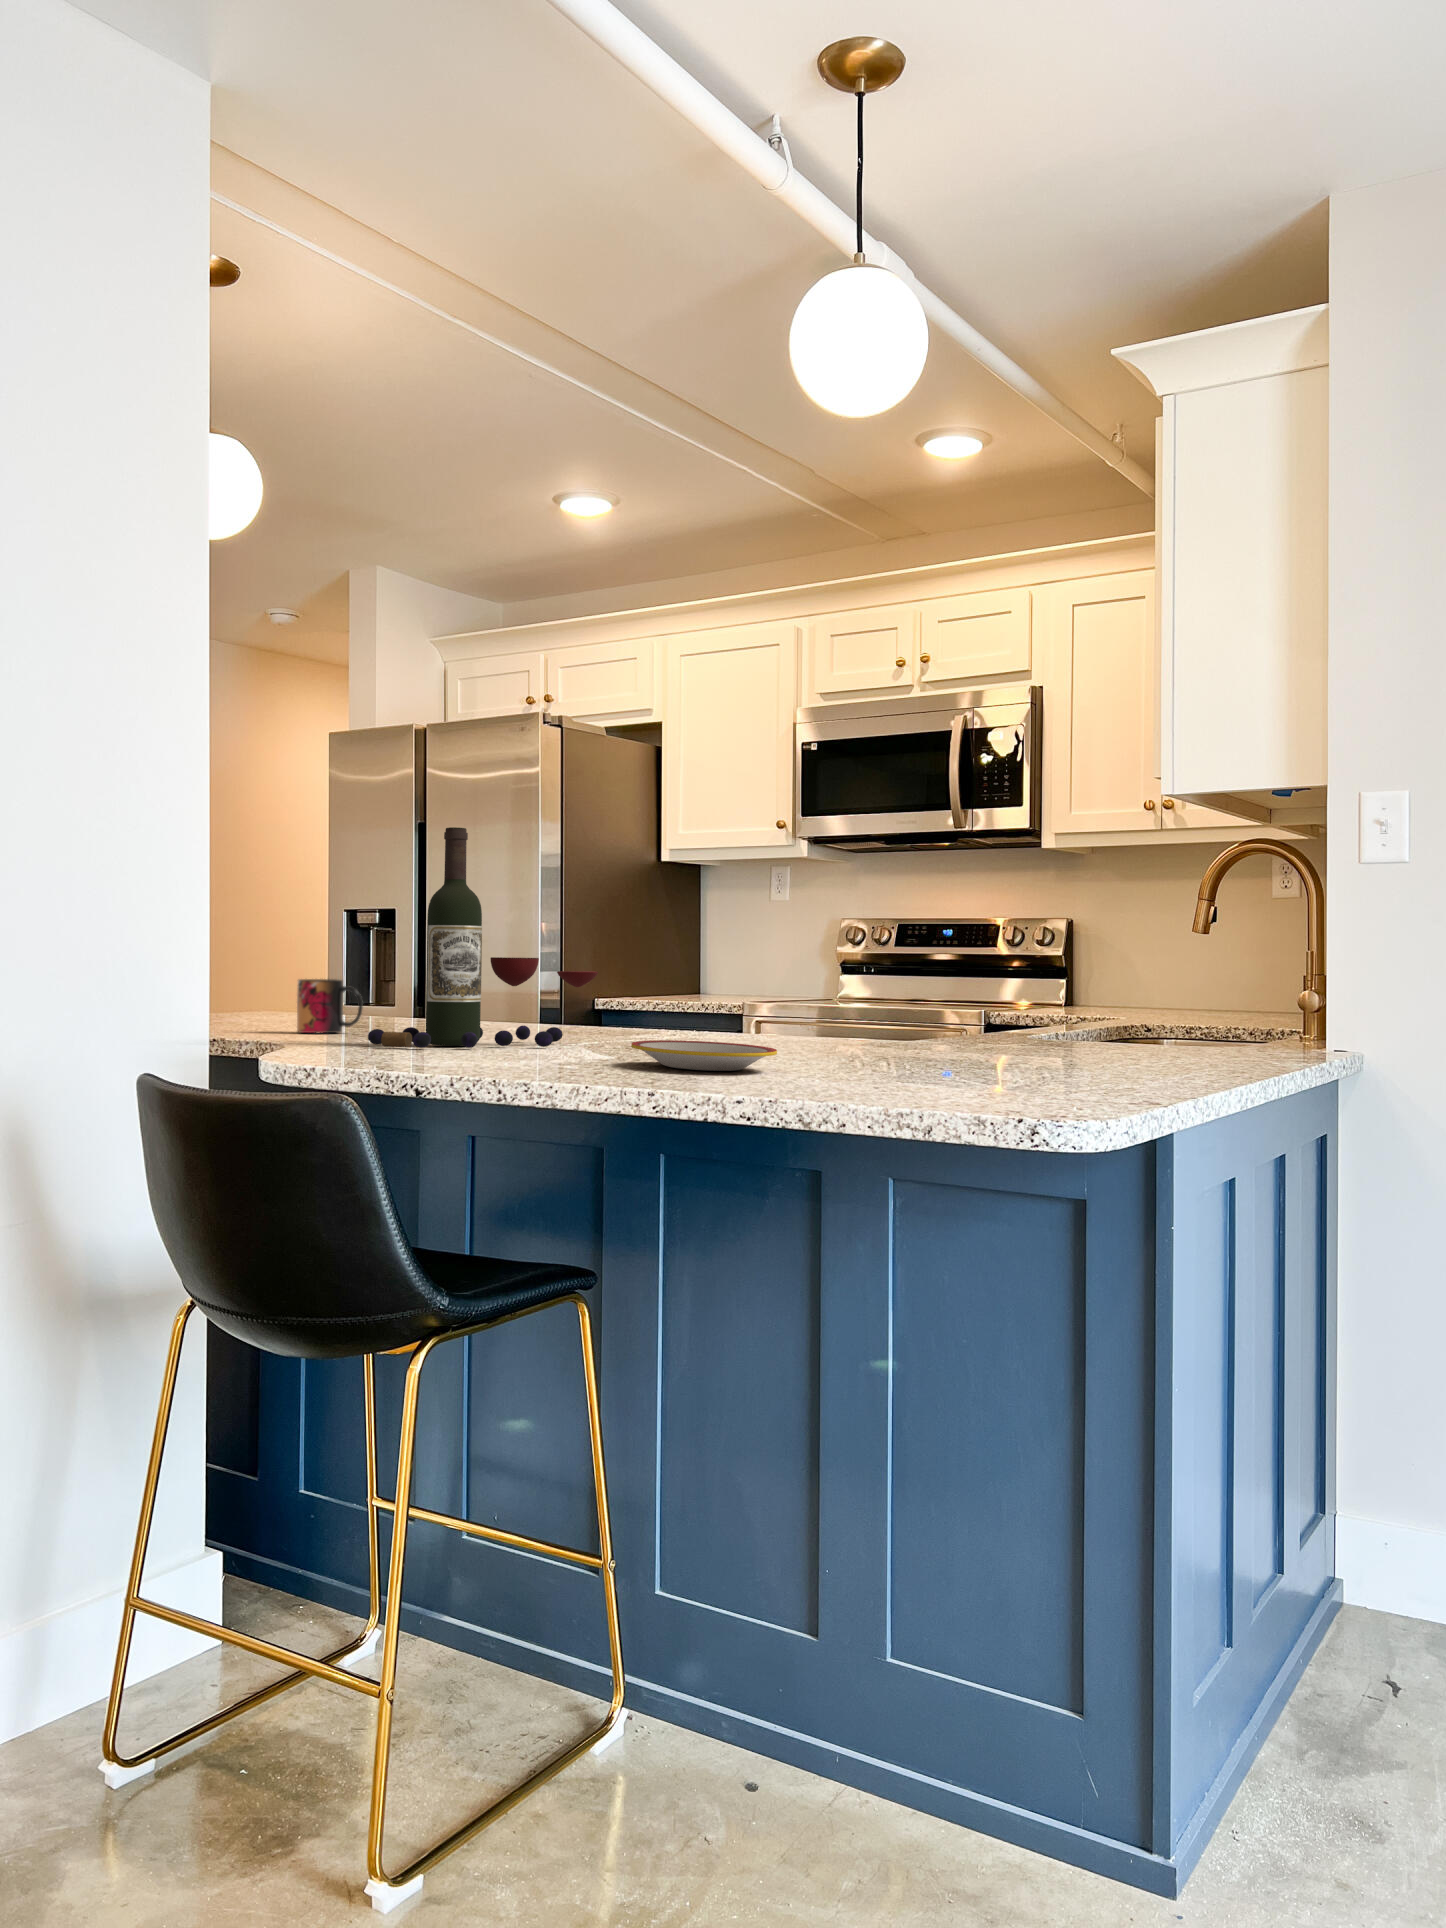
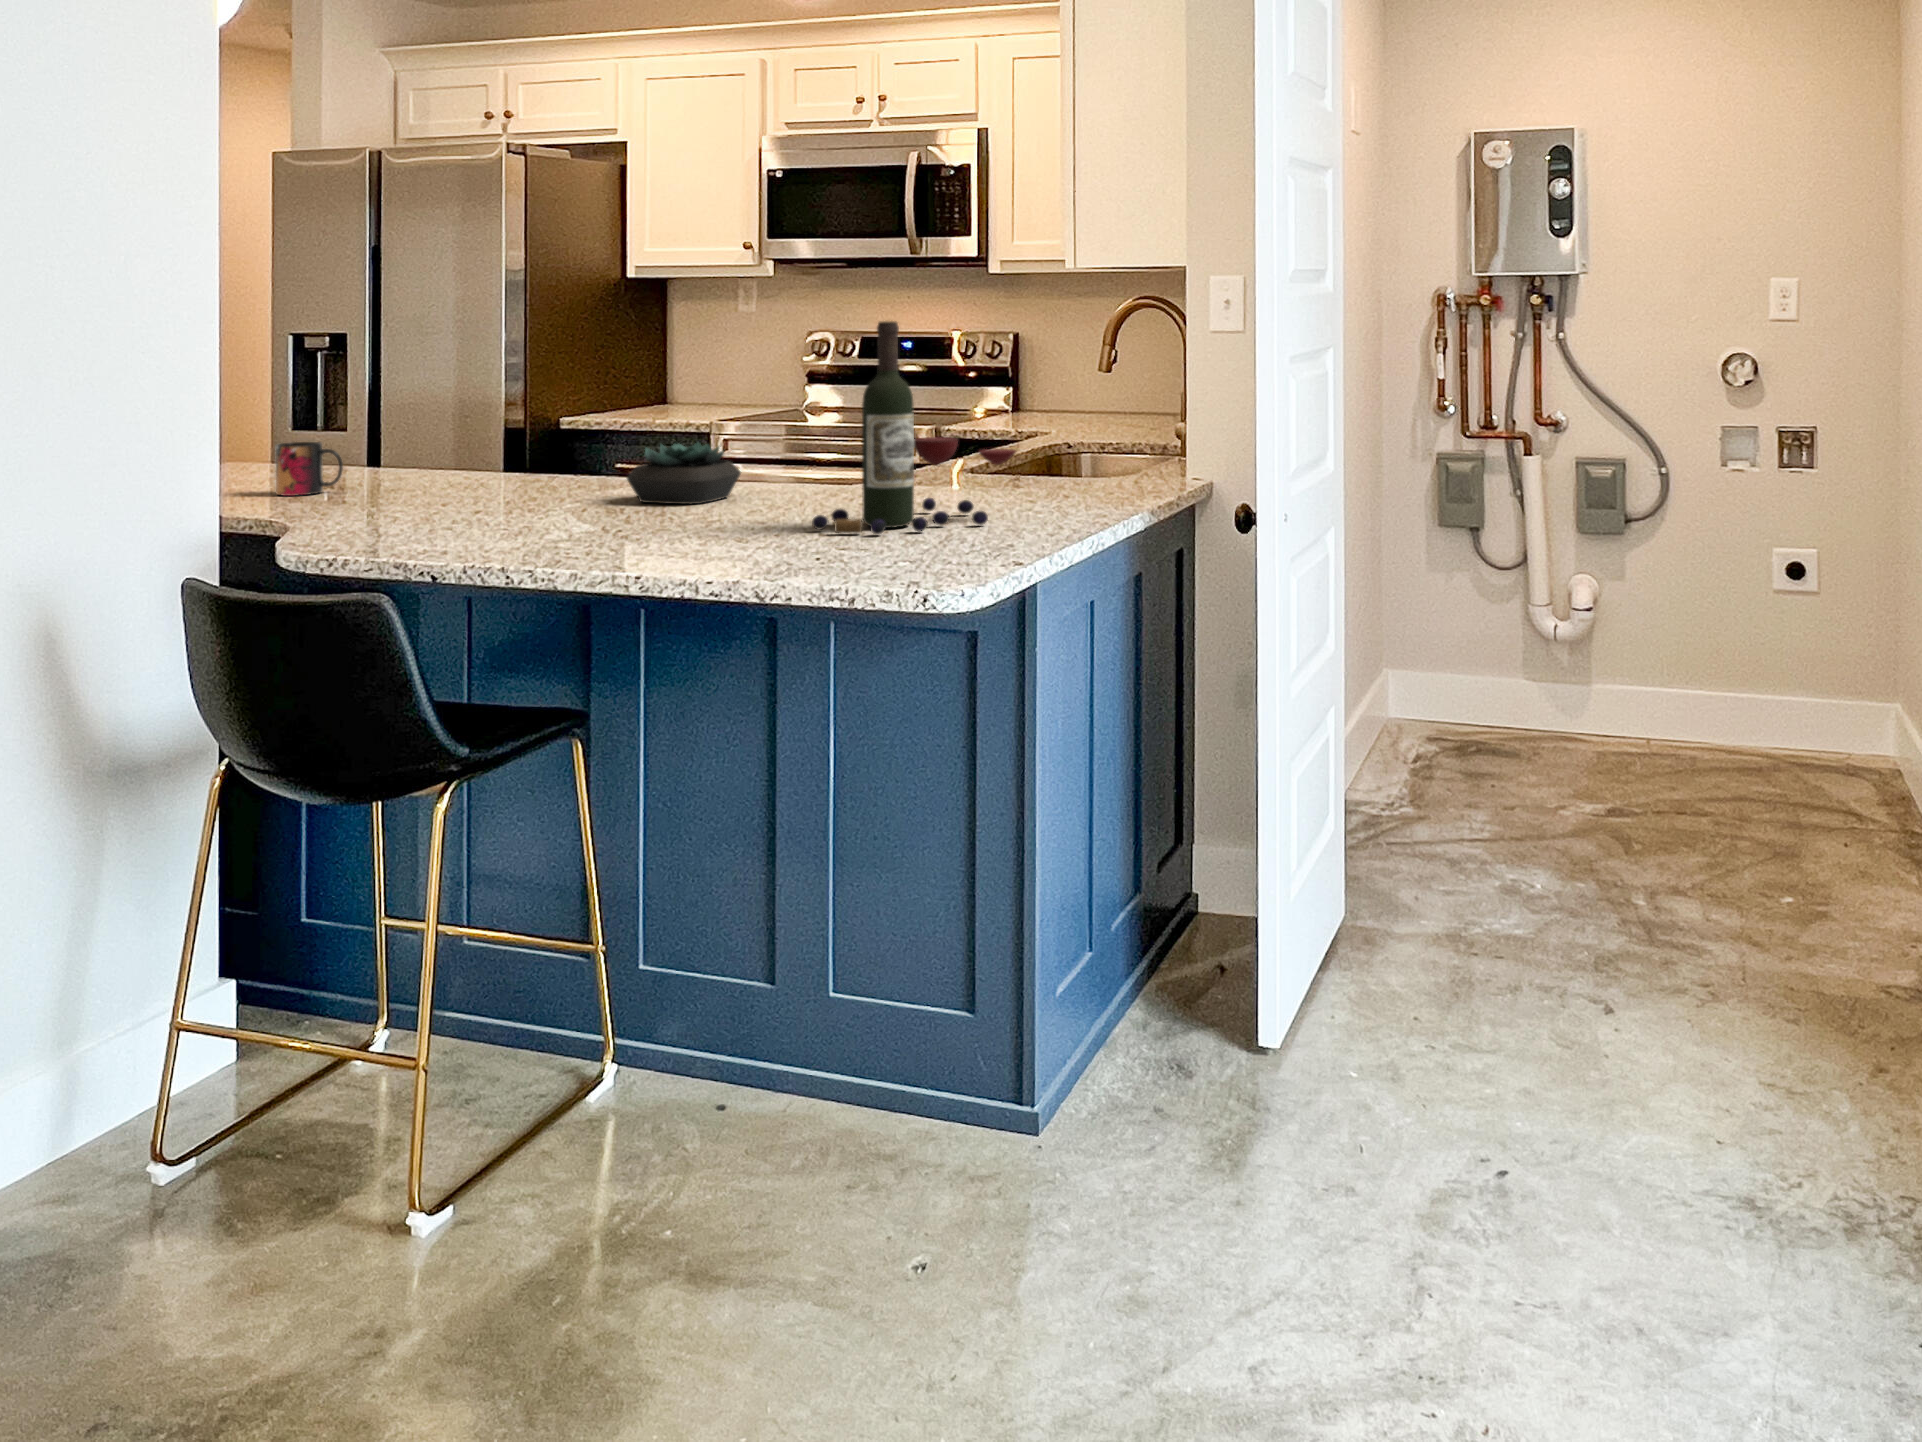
wine bottle: present [368,827,598,1048] -> present [812,321,1016,534]
succulent plant: none [649,979,778,1046] -> present [627,442,741,504]
plate: present [631,1040,777,1071] -> none [616,520,738,552]

